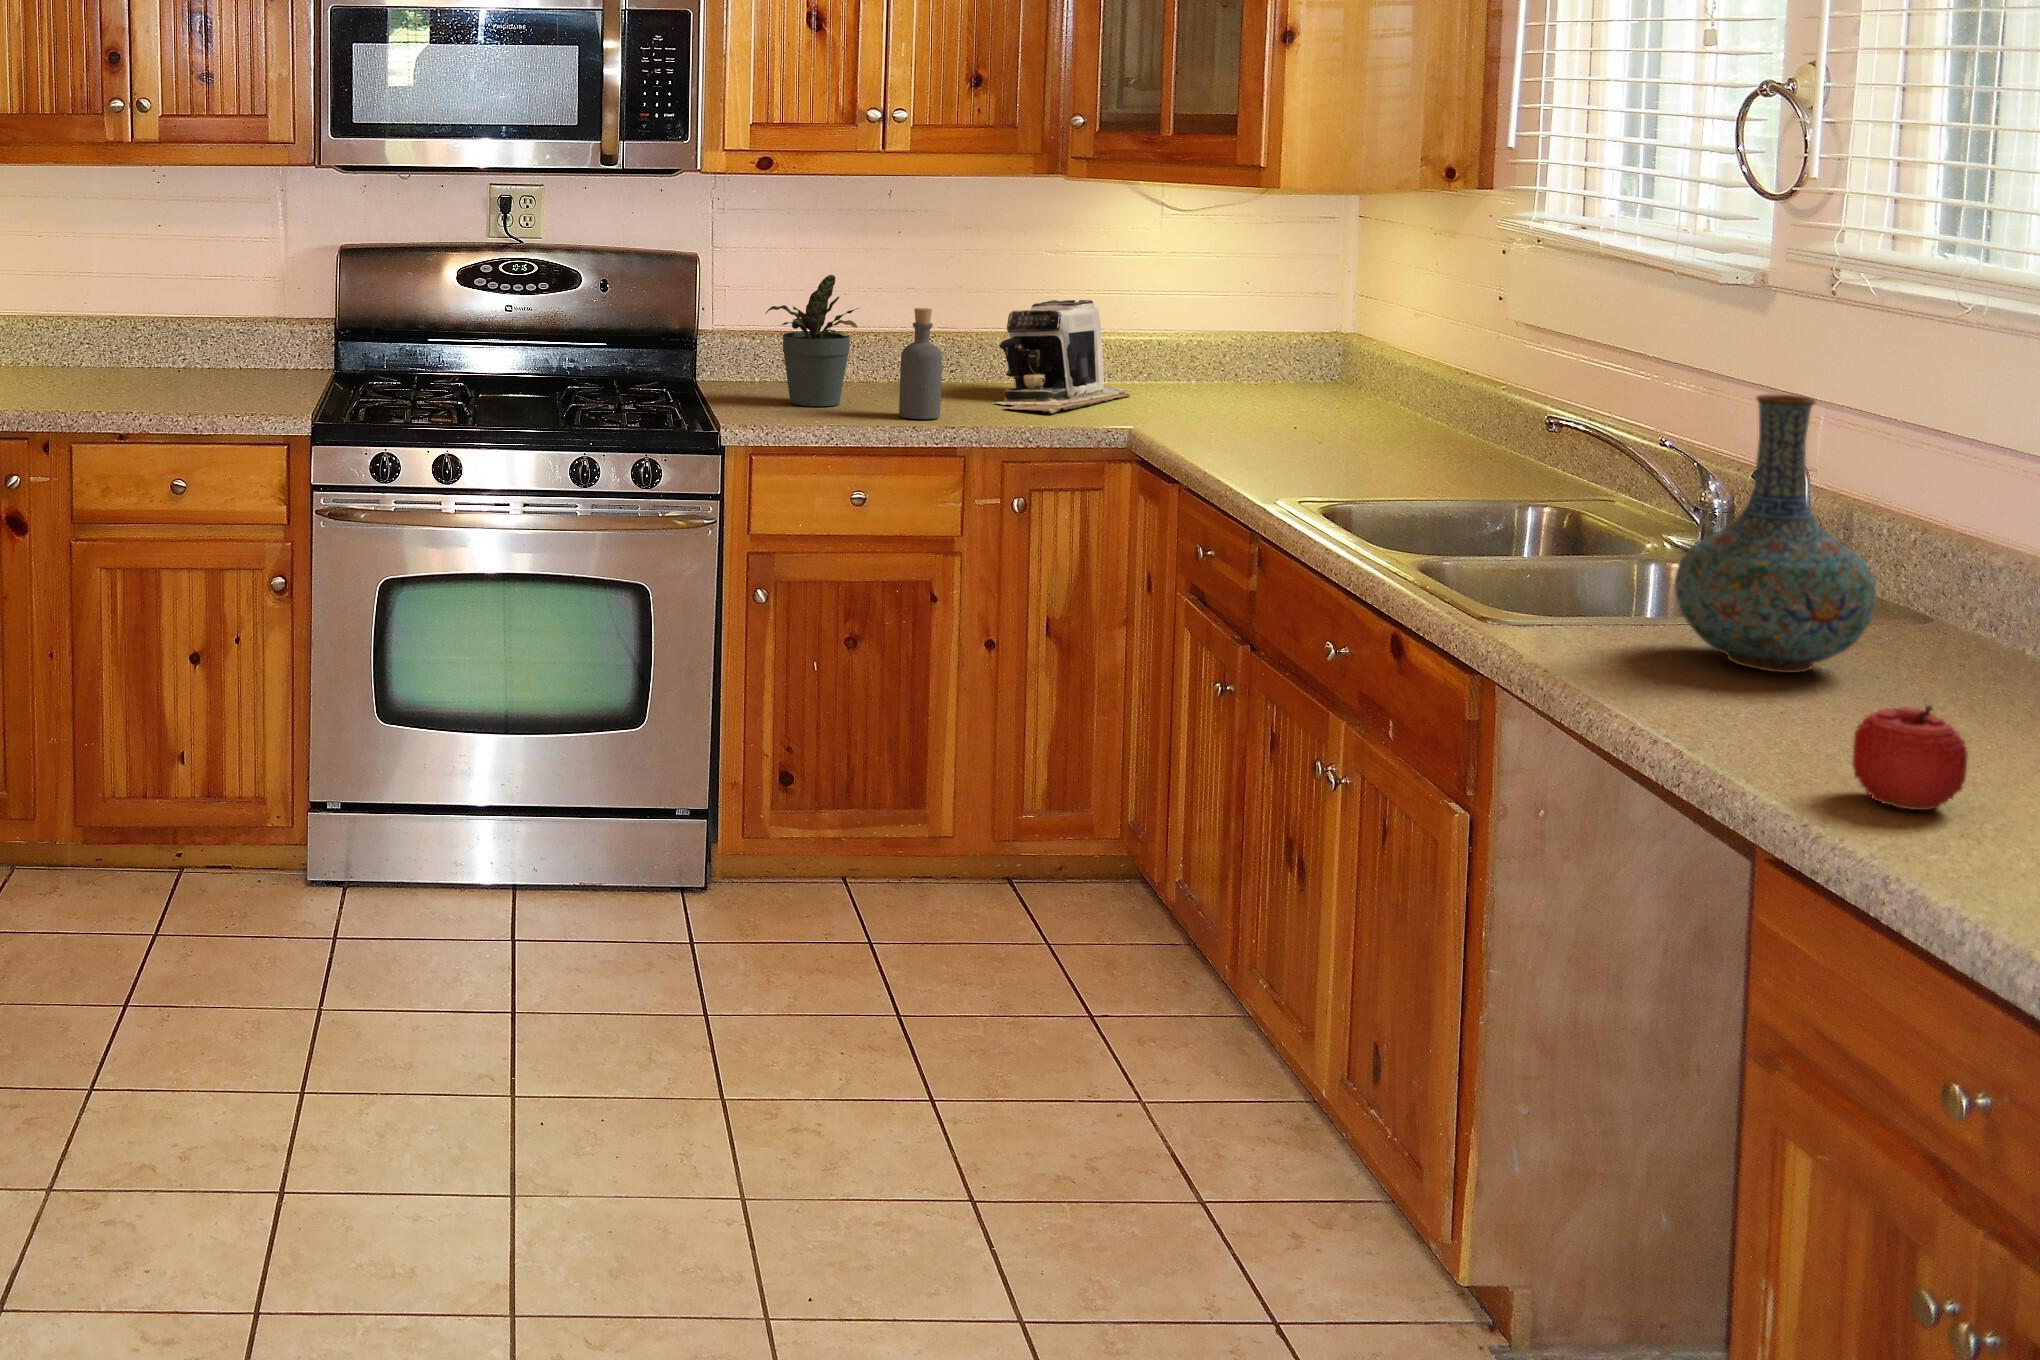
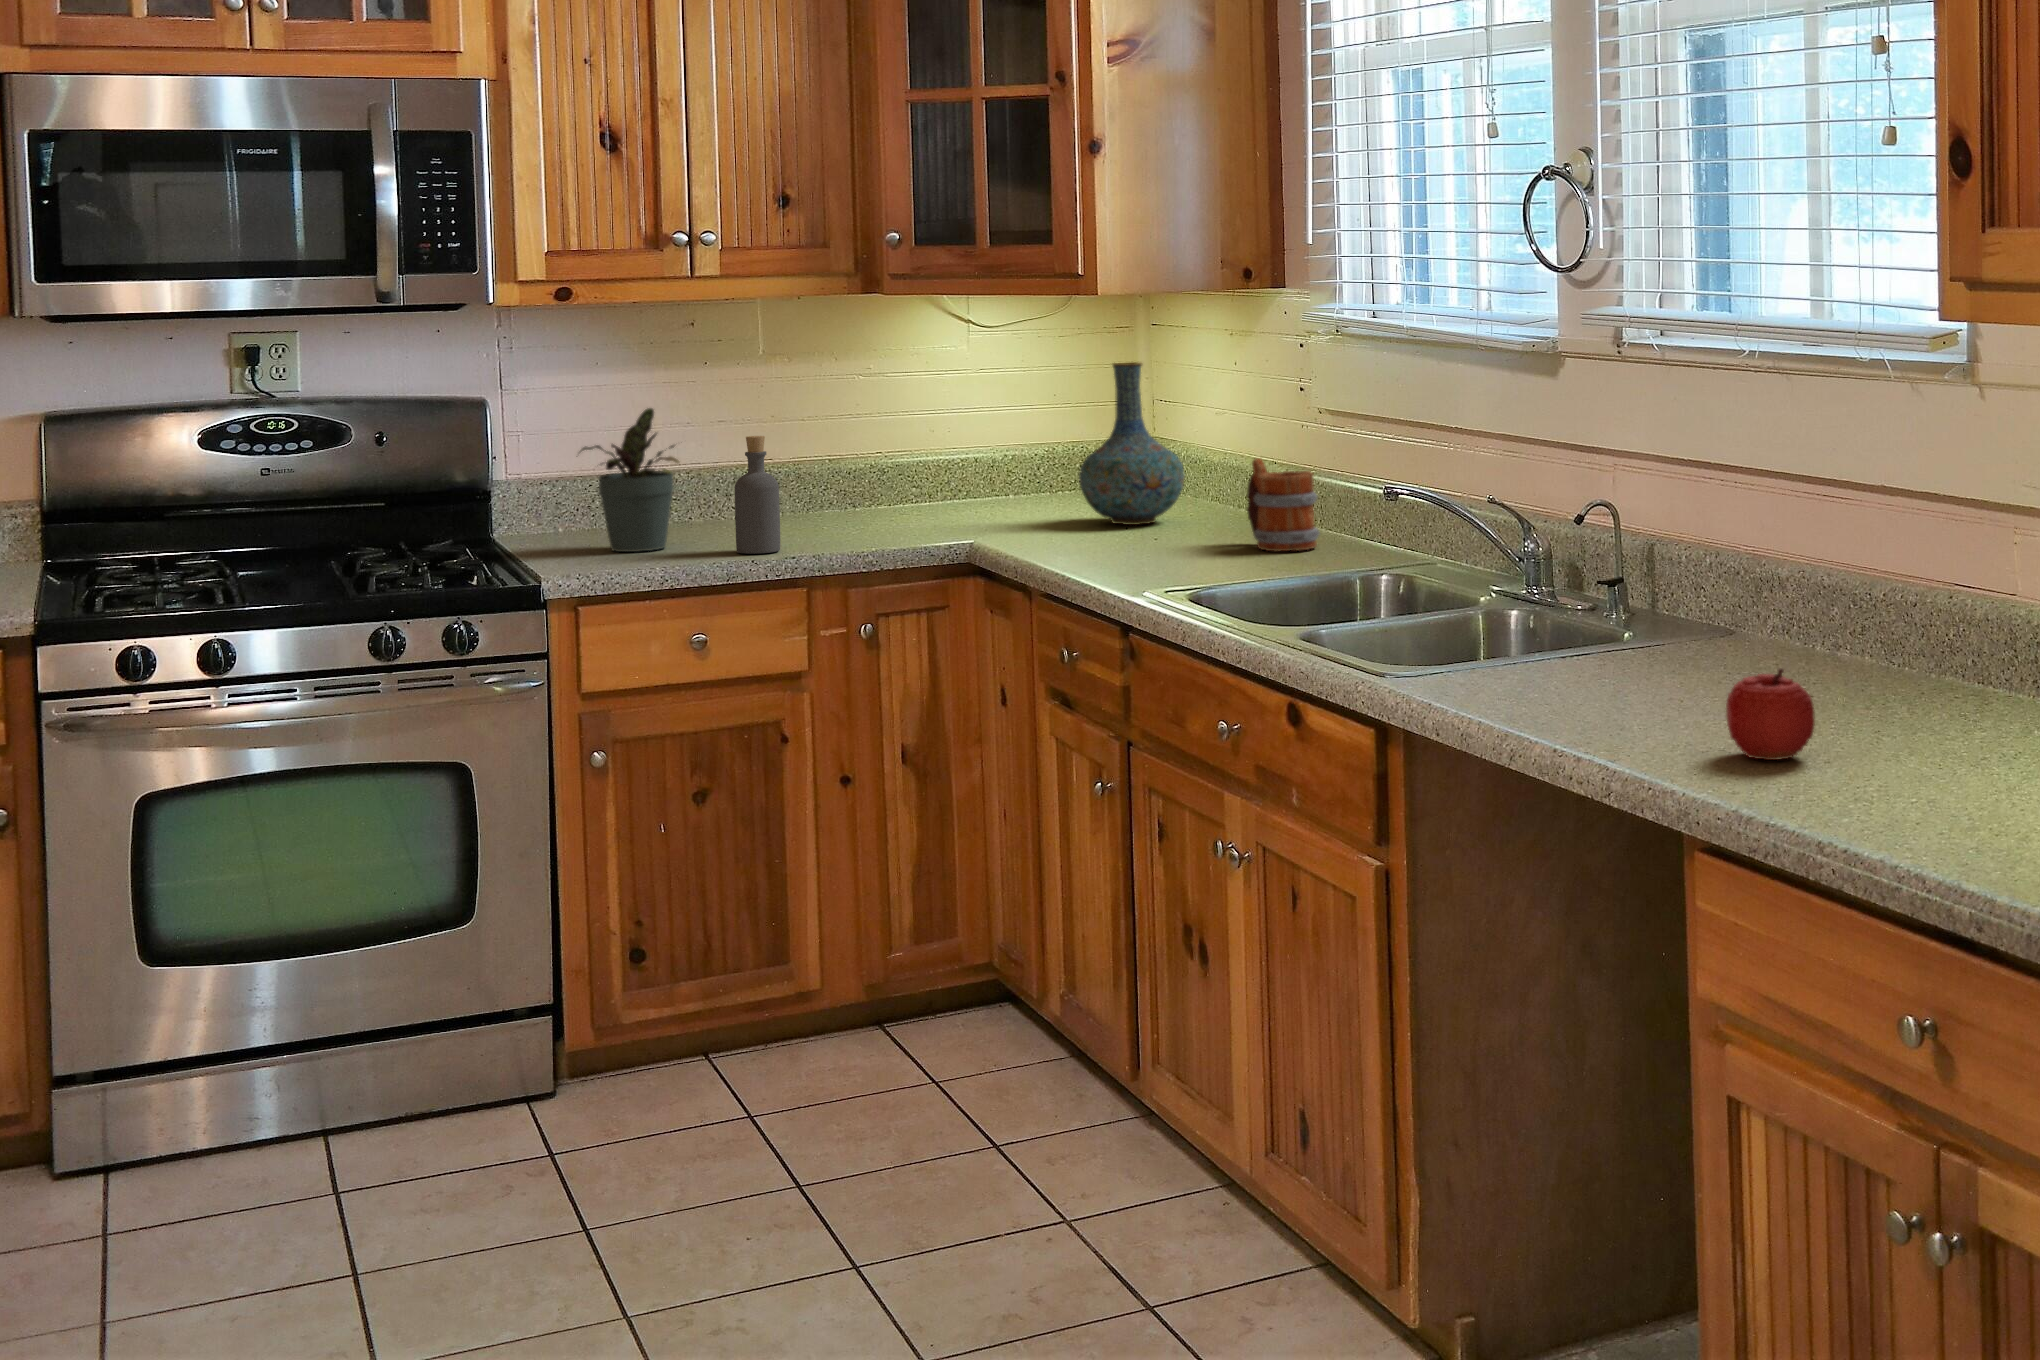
coffee maker: present [995,300,1131,413] -> none [826,421,963,537]
mug: none [1413,369,1490,470] -> present [1247,458,1320,551]
vase: present [1675,395,1876,673] -> present [1079,362,1185,525]

